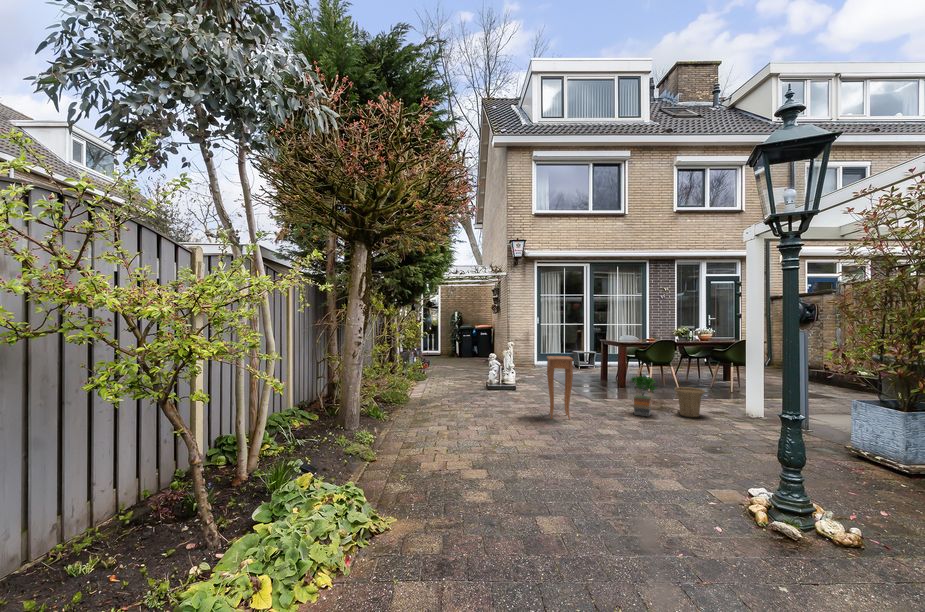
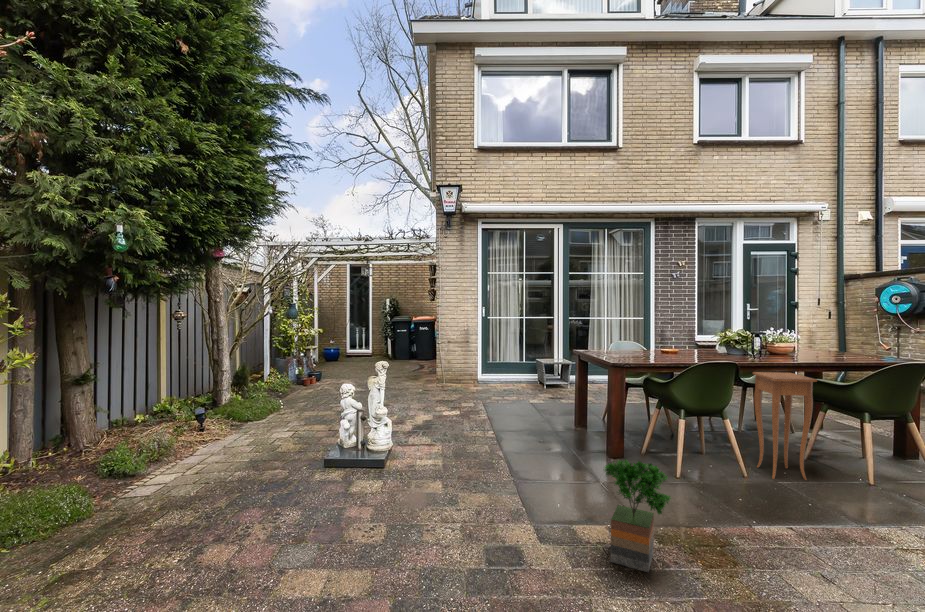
side table: present [547,356,573,419] -> present [753,372,817,480]
basket: present [674,387,705,417] -> none [713,487,797,580]

